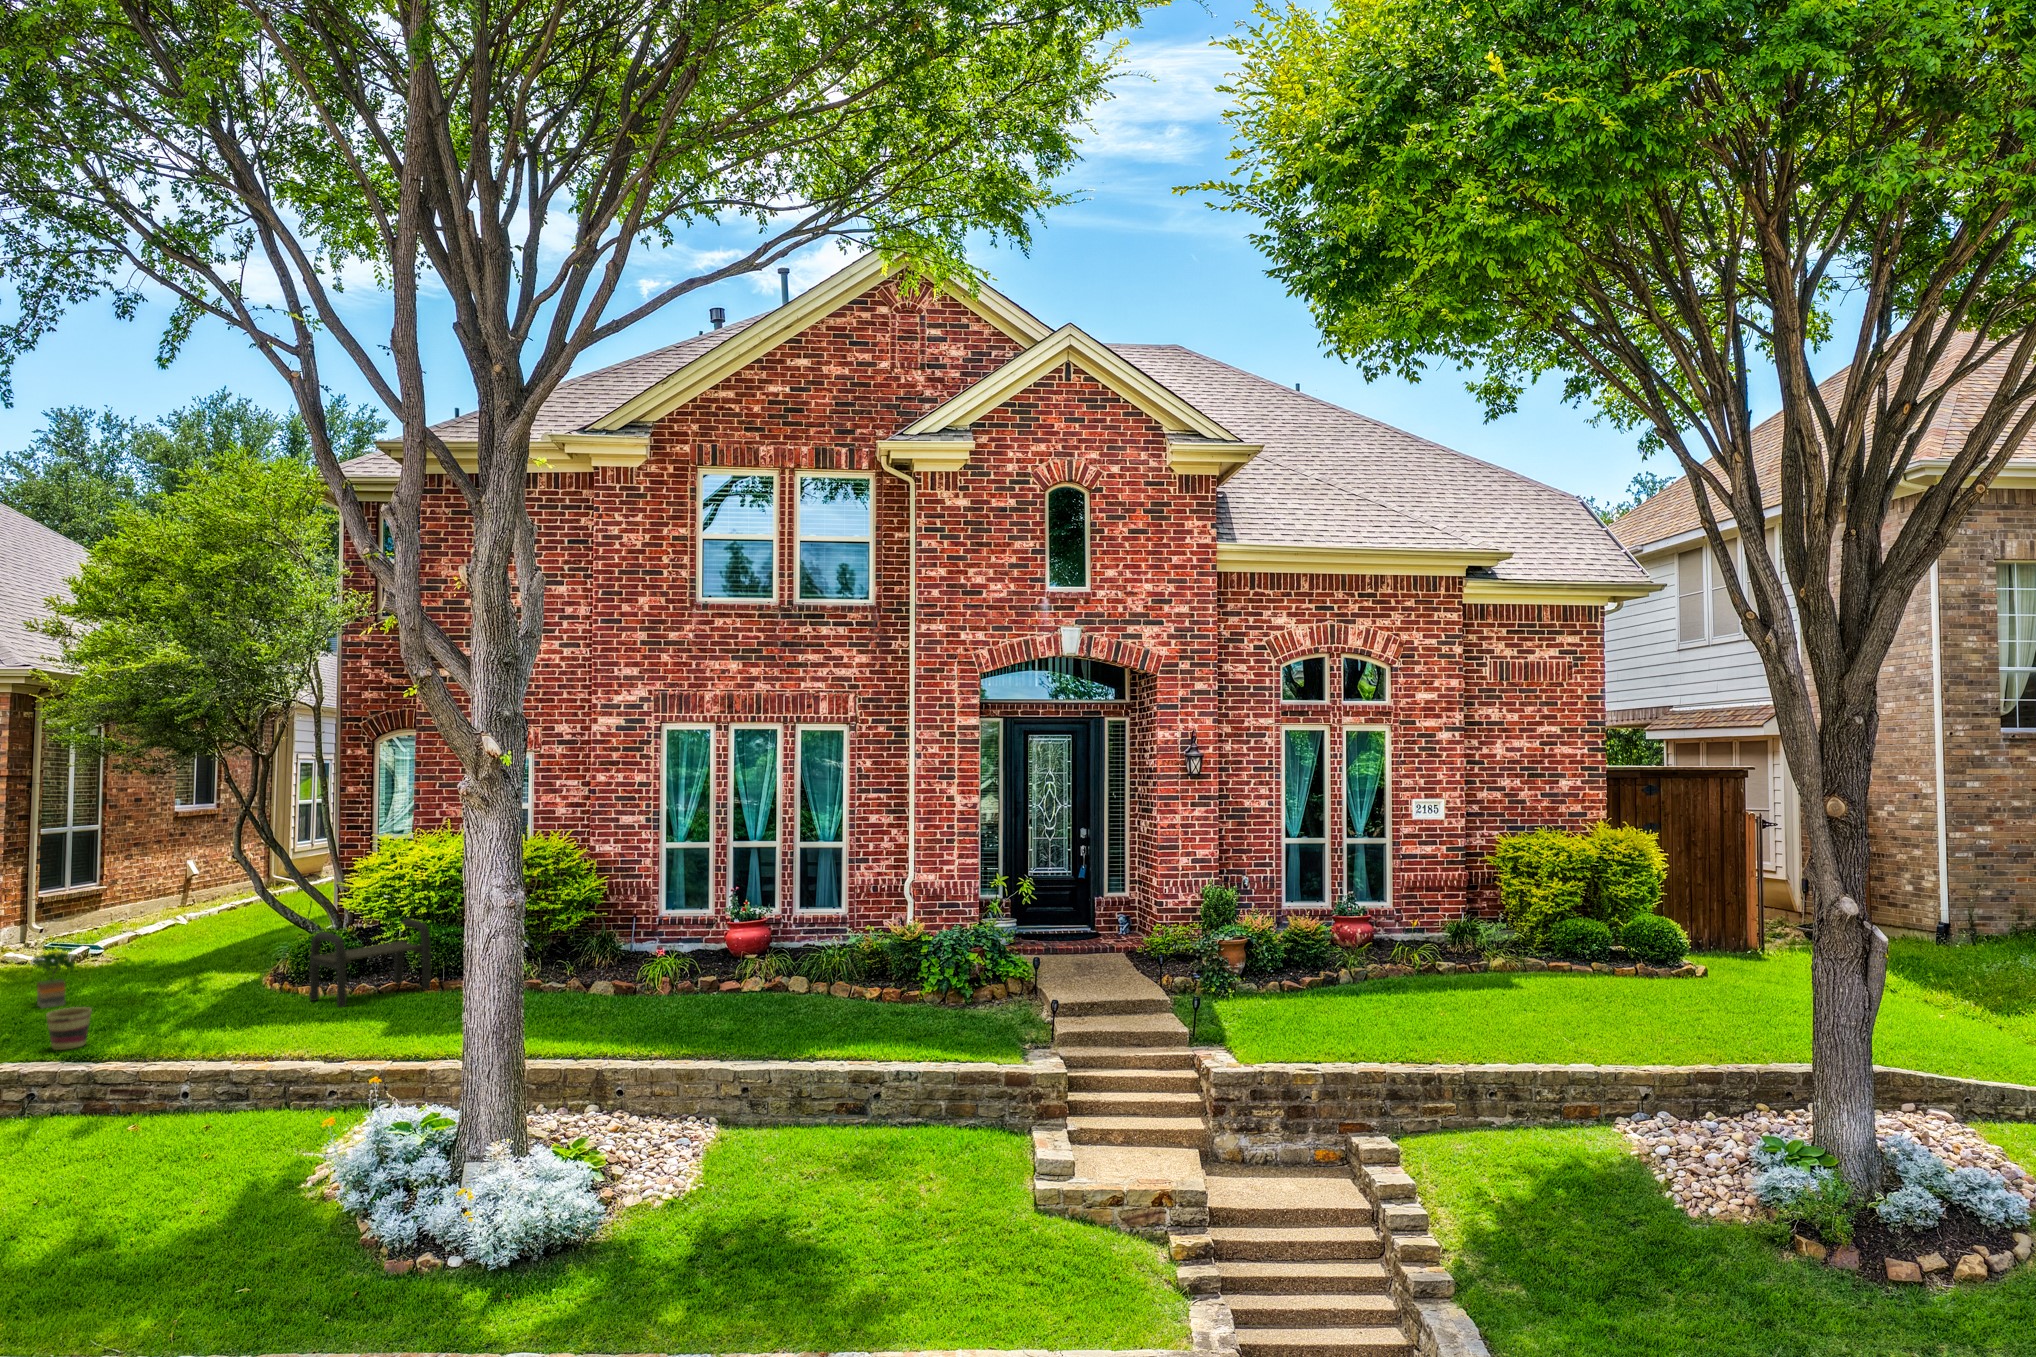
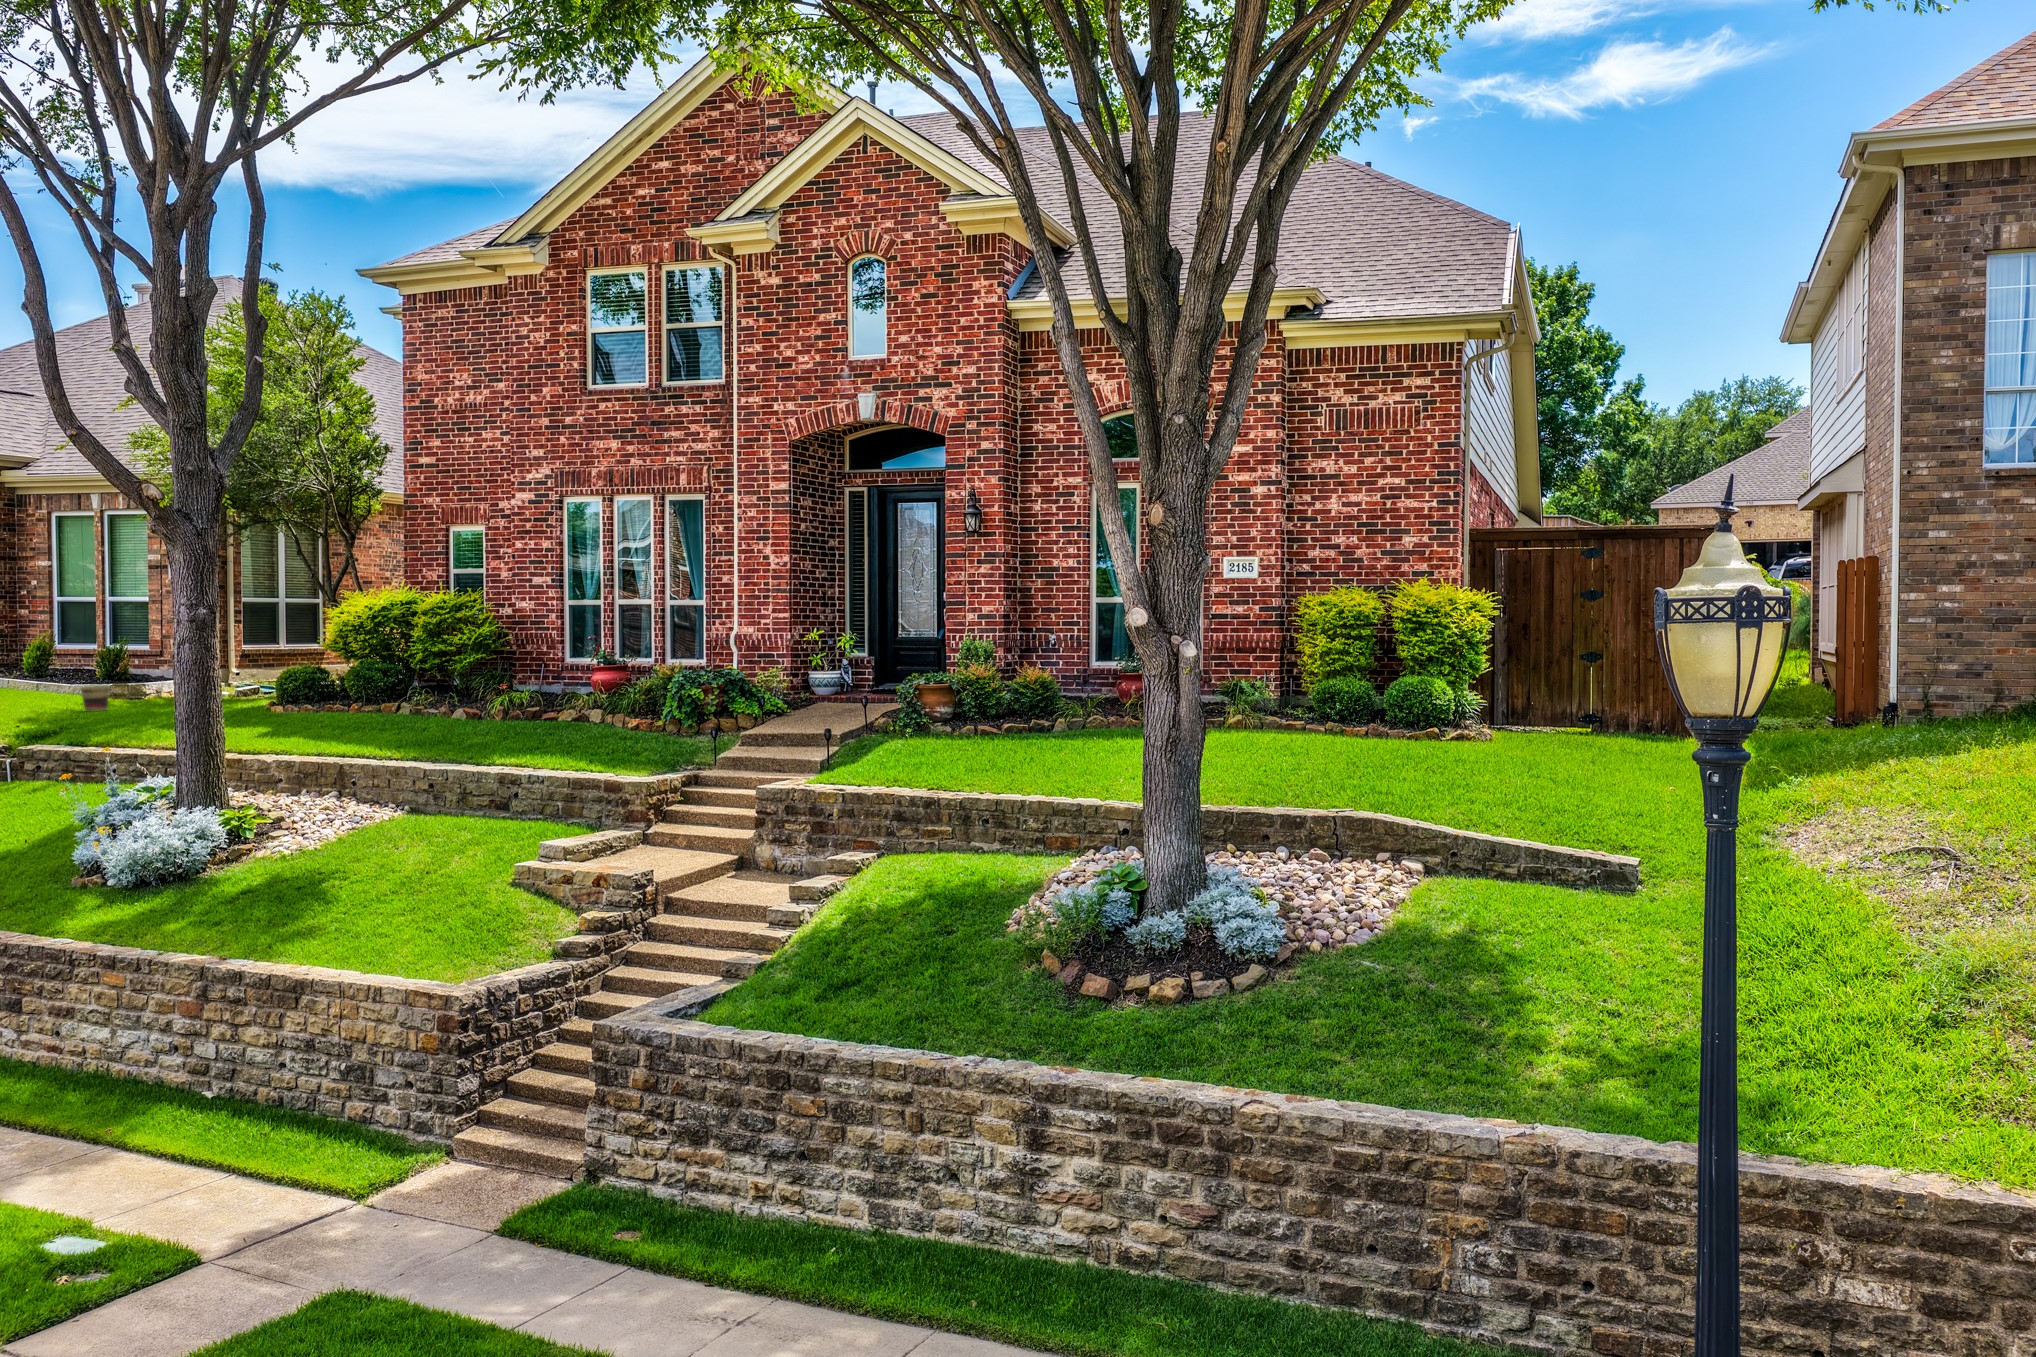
bench: present [309,919,431,1007] -> none [272,647,361,705]
potted tree: present [31,952,75,1008] -> none [114,666,145,706]

